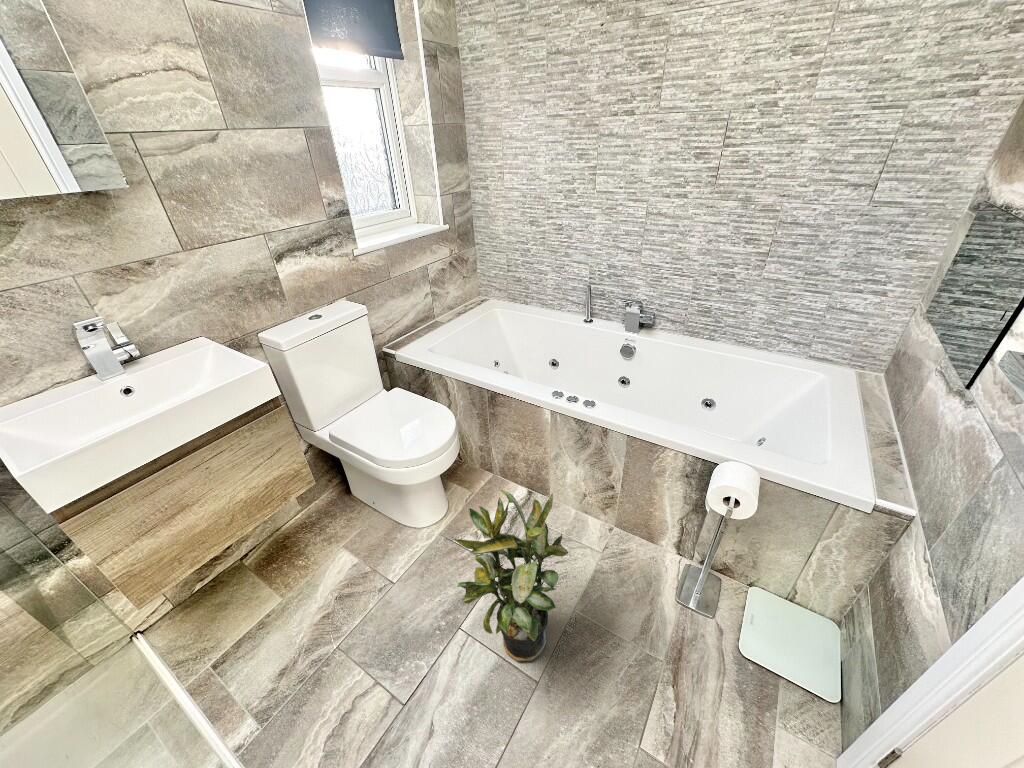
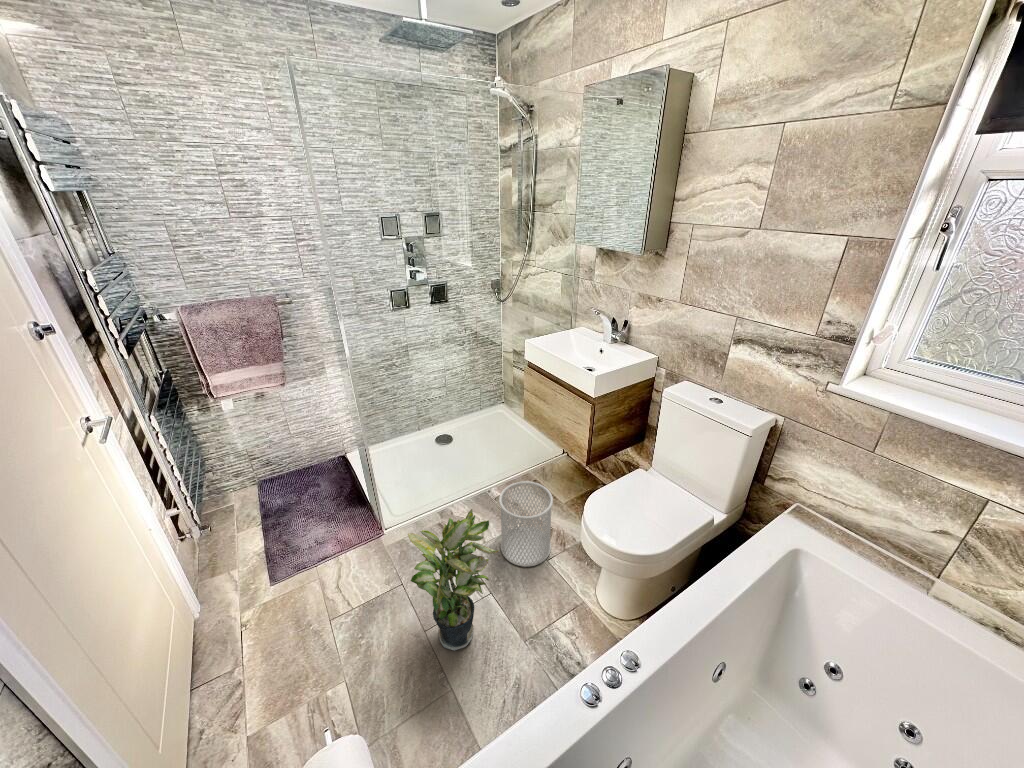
wastebasket: none [310,531,410,656] -> present [499,481,553,567]

